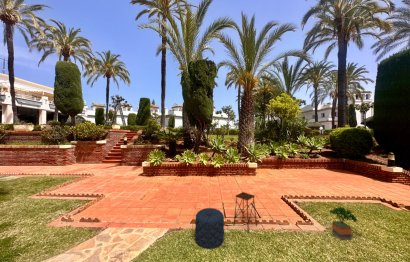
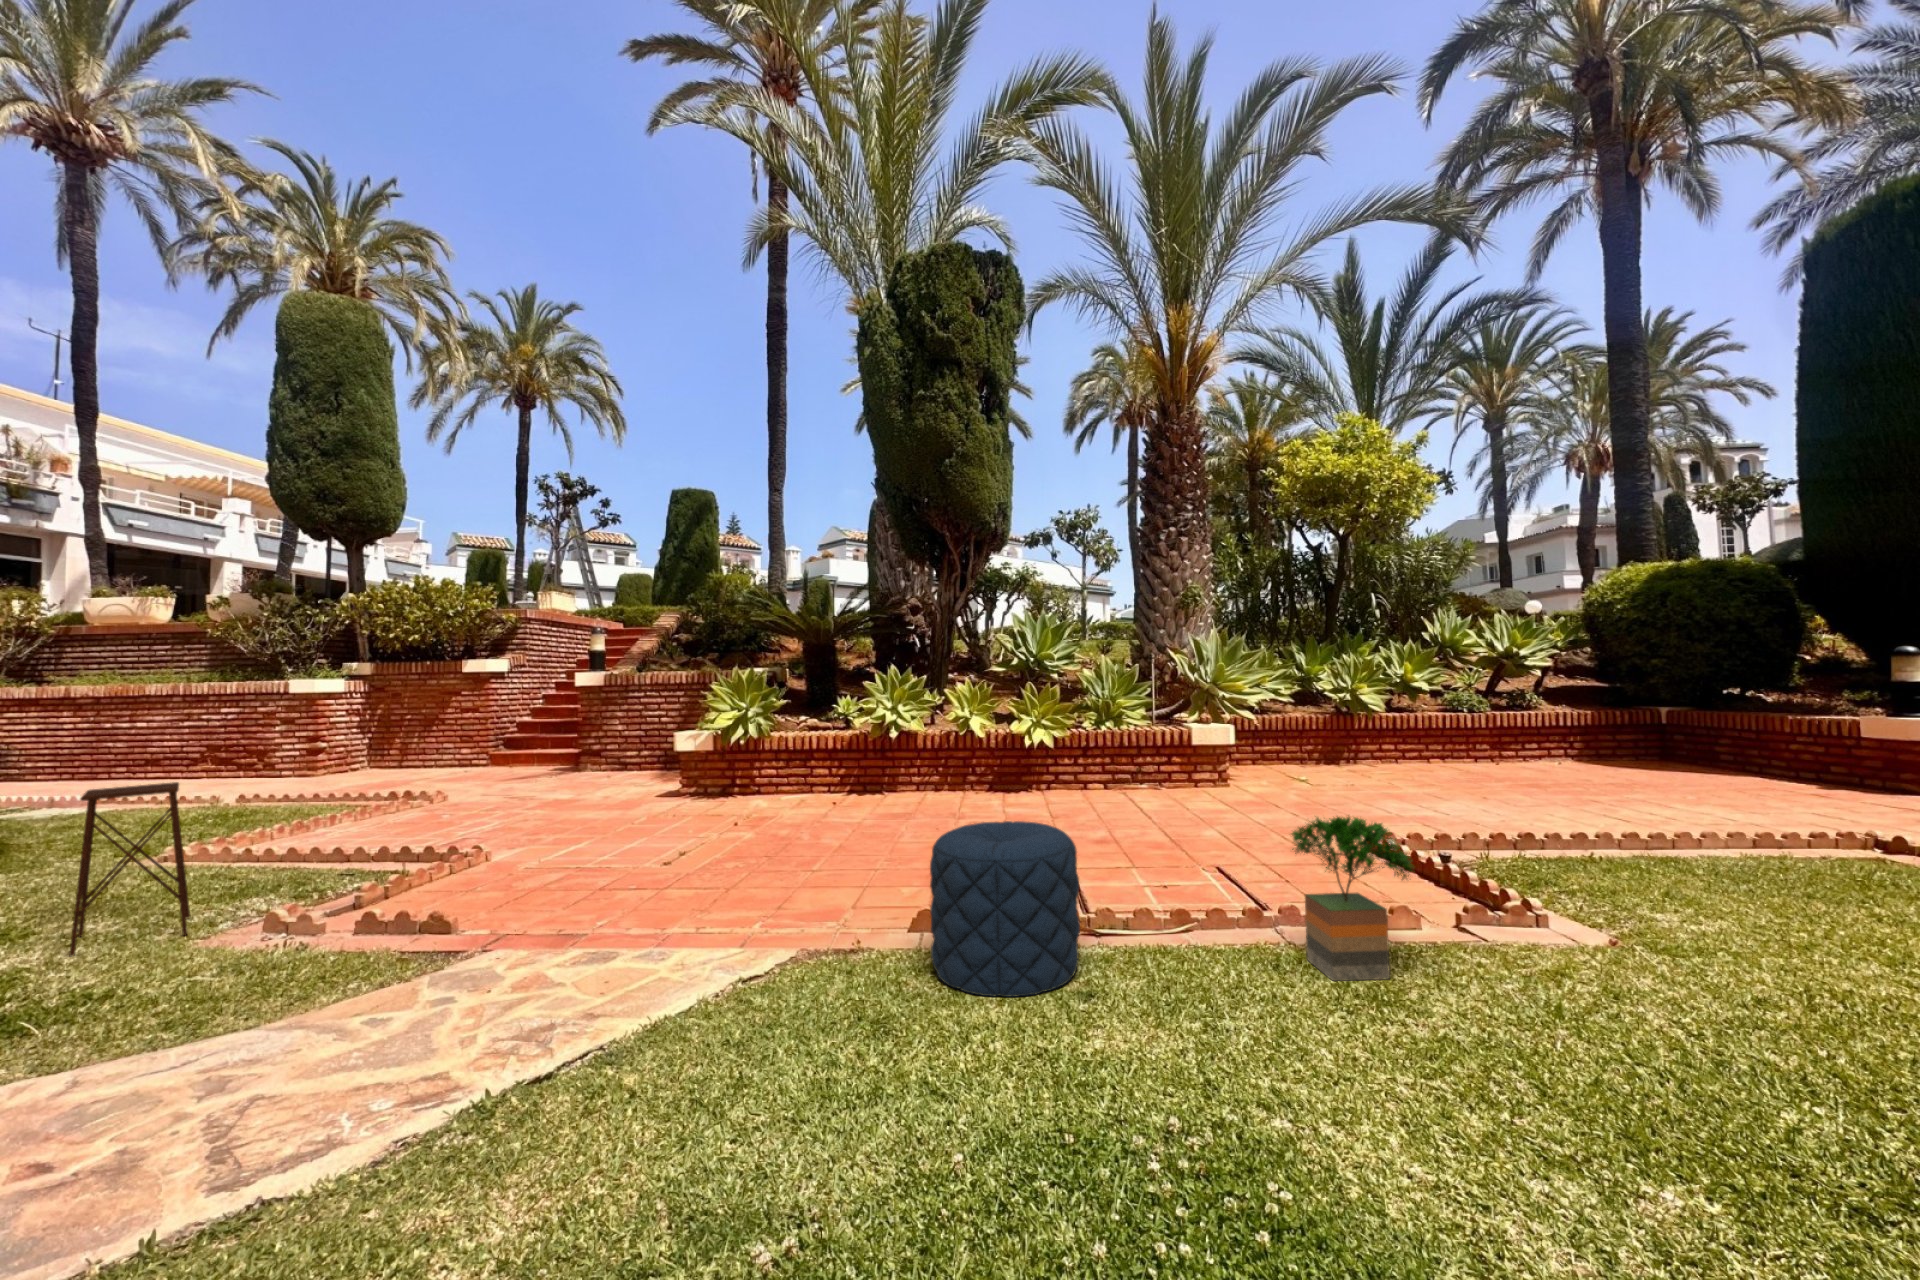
side table: present [234,192,257,233] -> present [69,782,190,956]
potted tree: present [330,207,357,240] -> present [1292,817,1413,981]

